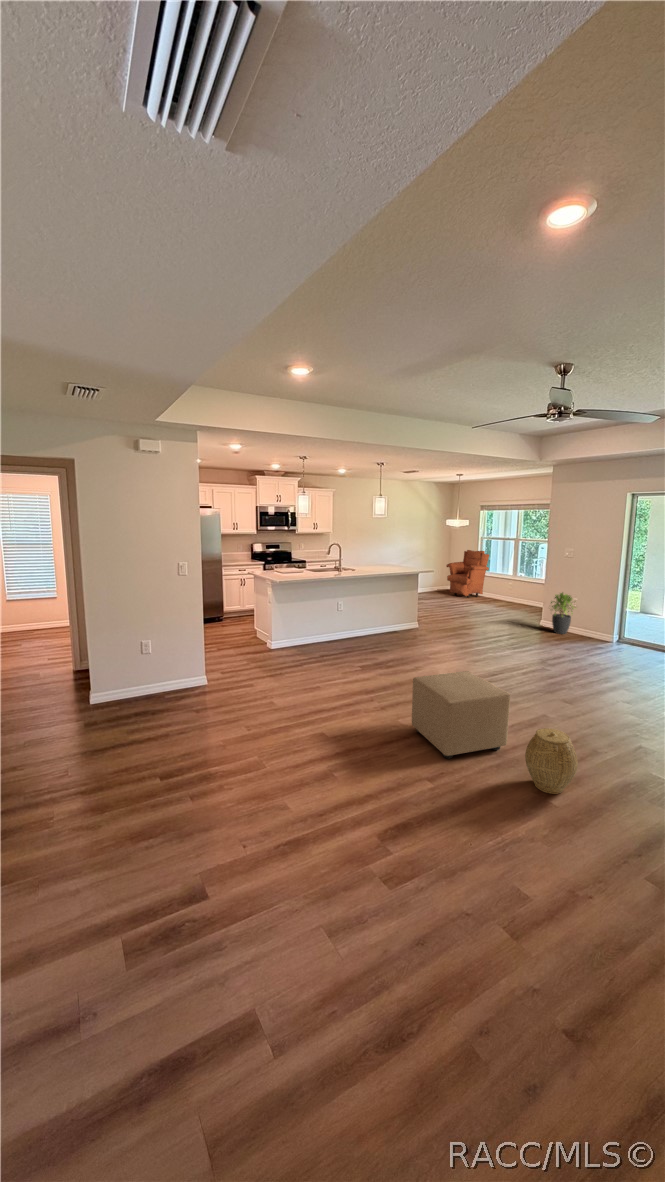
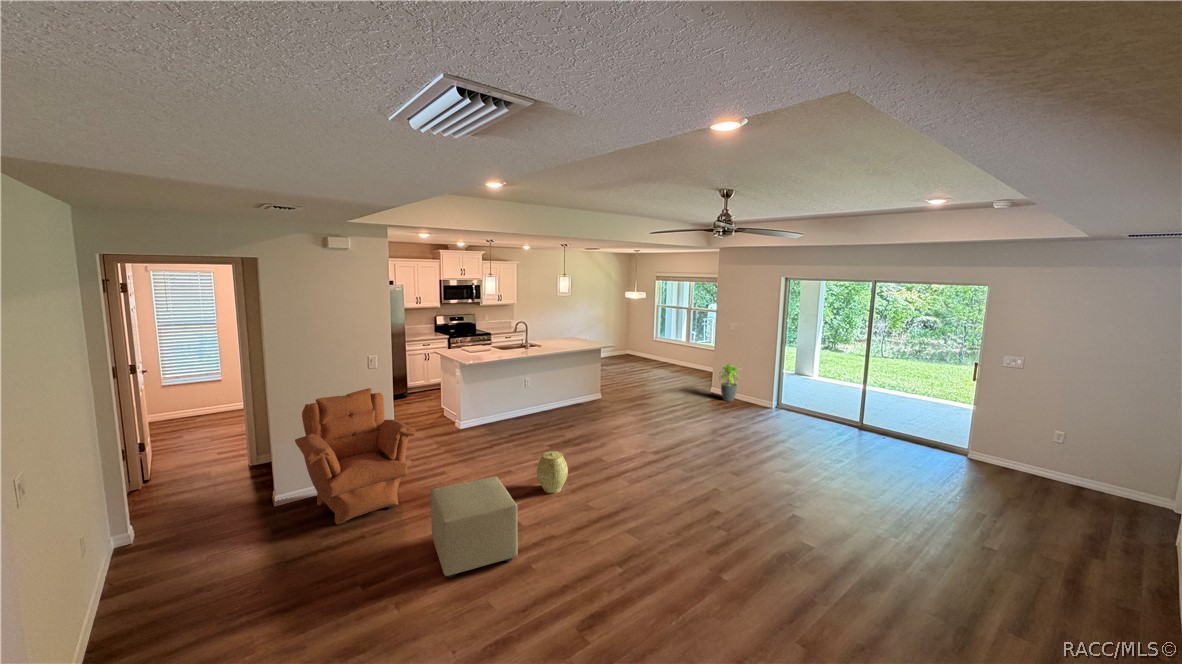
armchair: present [446,550,489,598] -> present [295,388,415,525]
ottoman: present [412,671,511,759] -> present [431,476,518,578]
woven basket: present [525,728,578,794] -> present [537,451,568,493]

